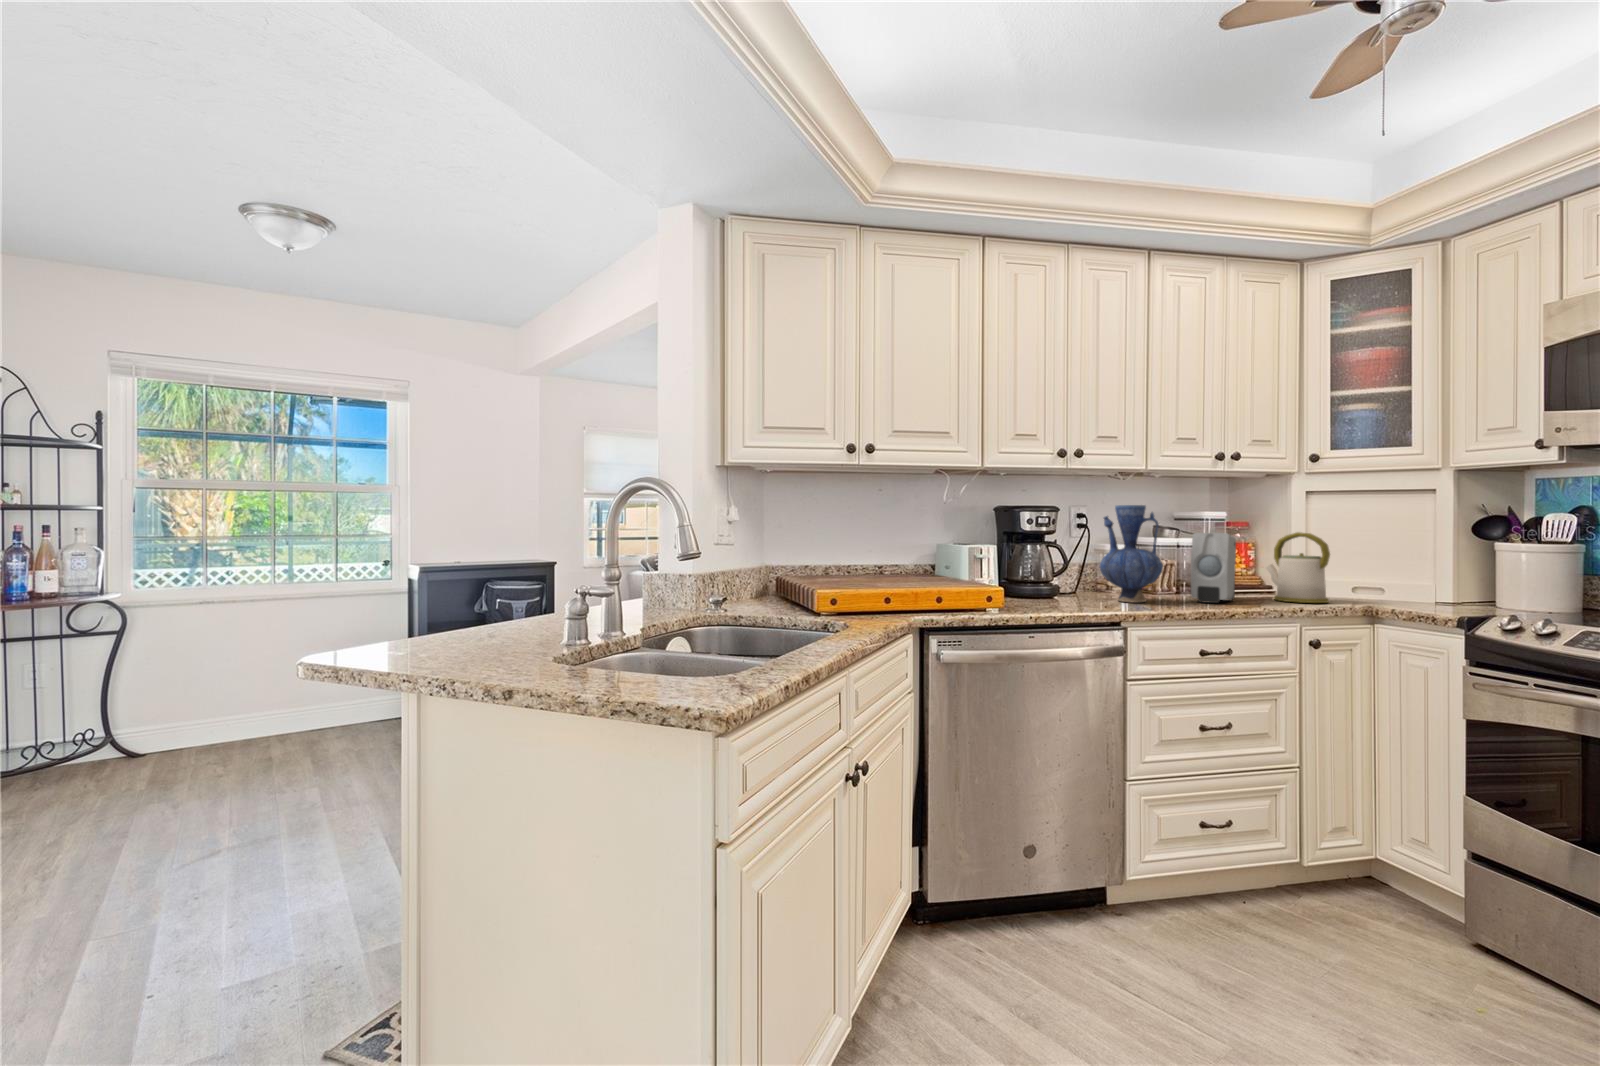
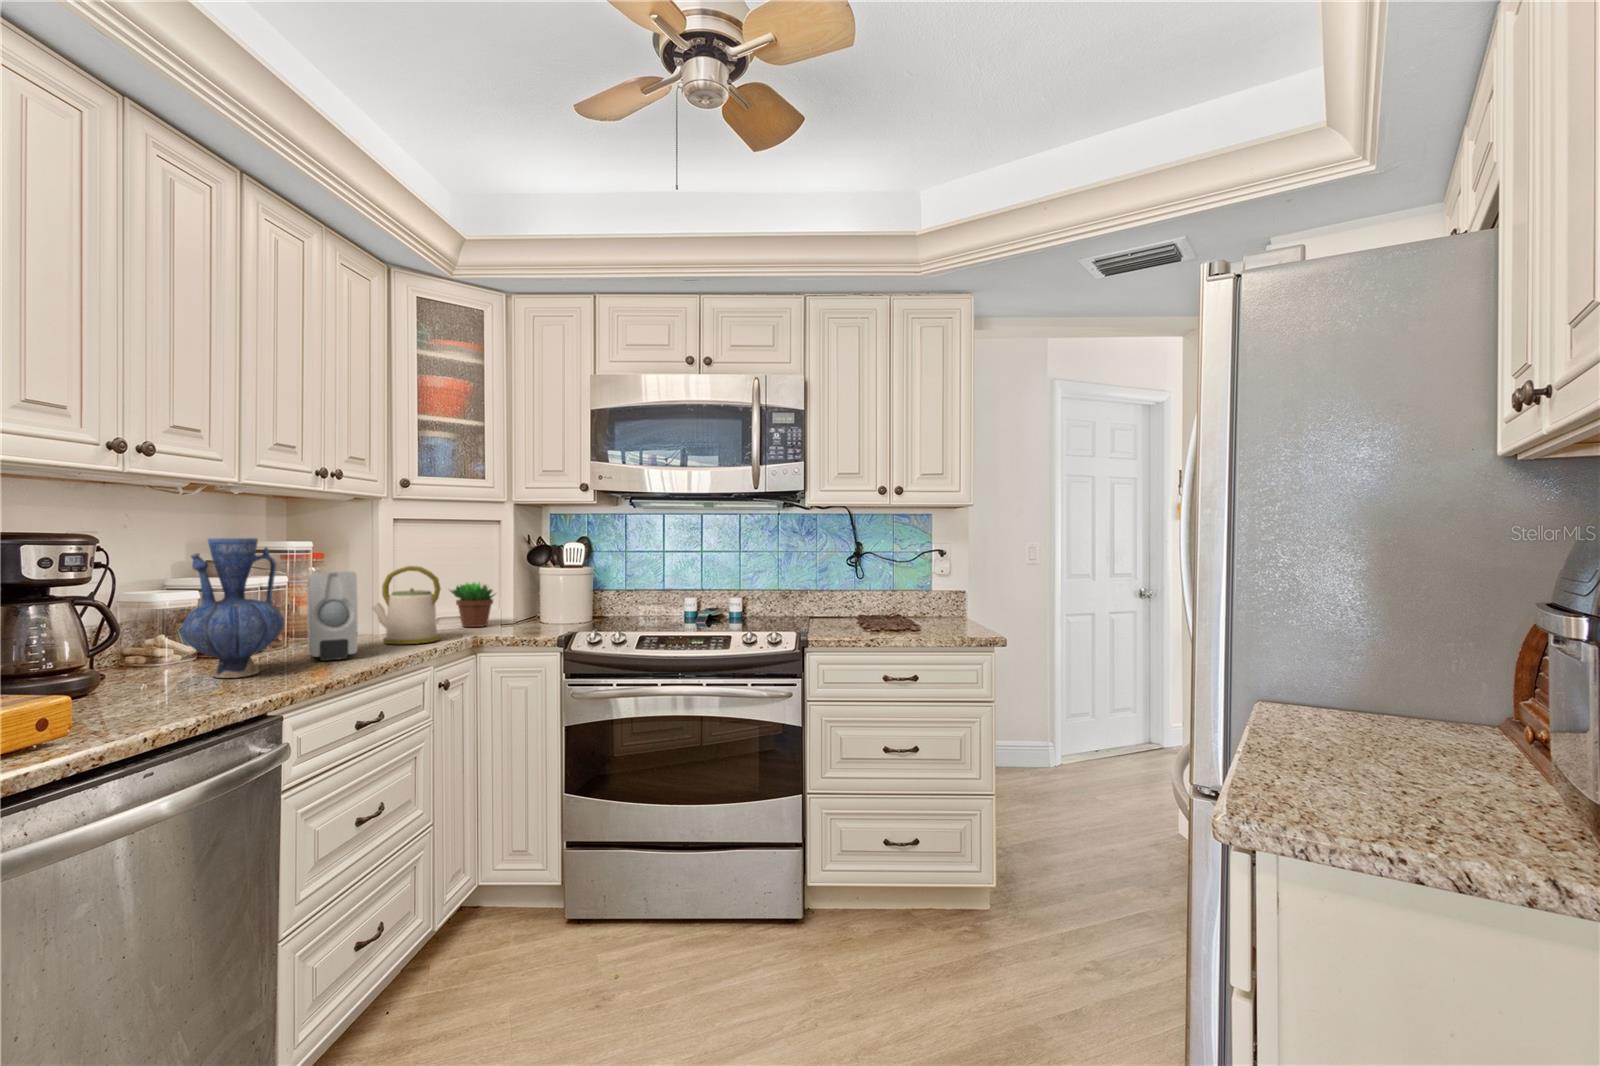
succulent plant: none [1366,553,1423,600] -> present [450,583,494,627]

